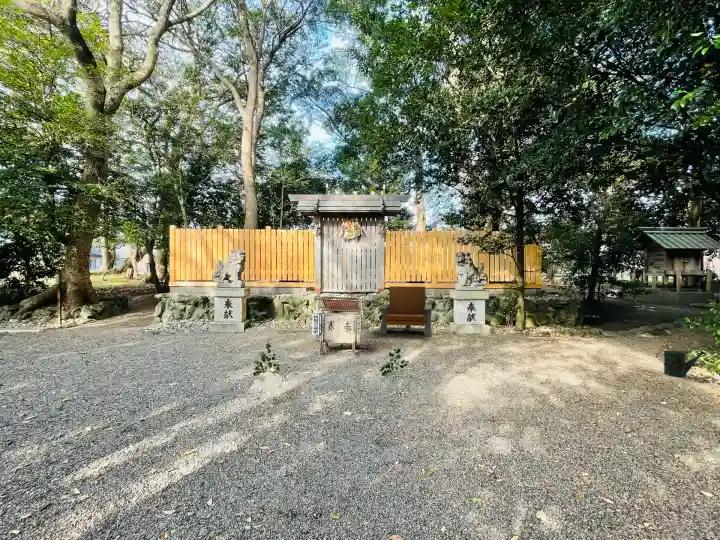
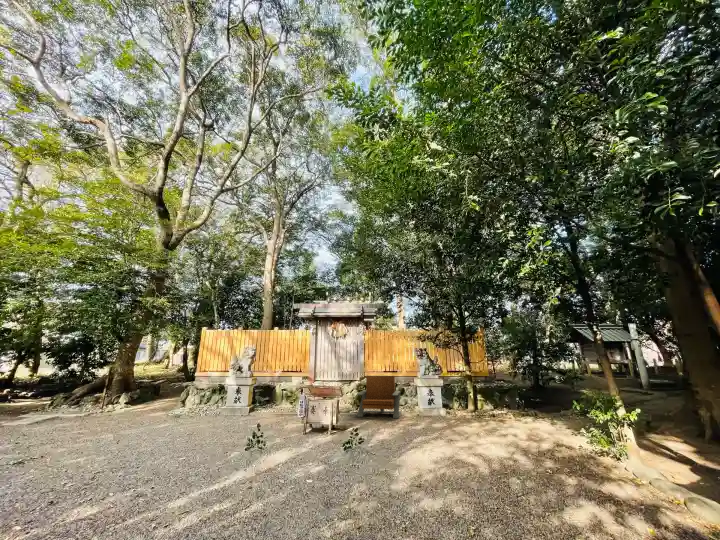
watering can: present [657,350,706,377] -> none [563,429,599,453]

